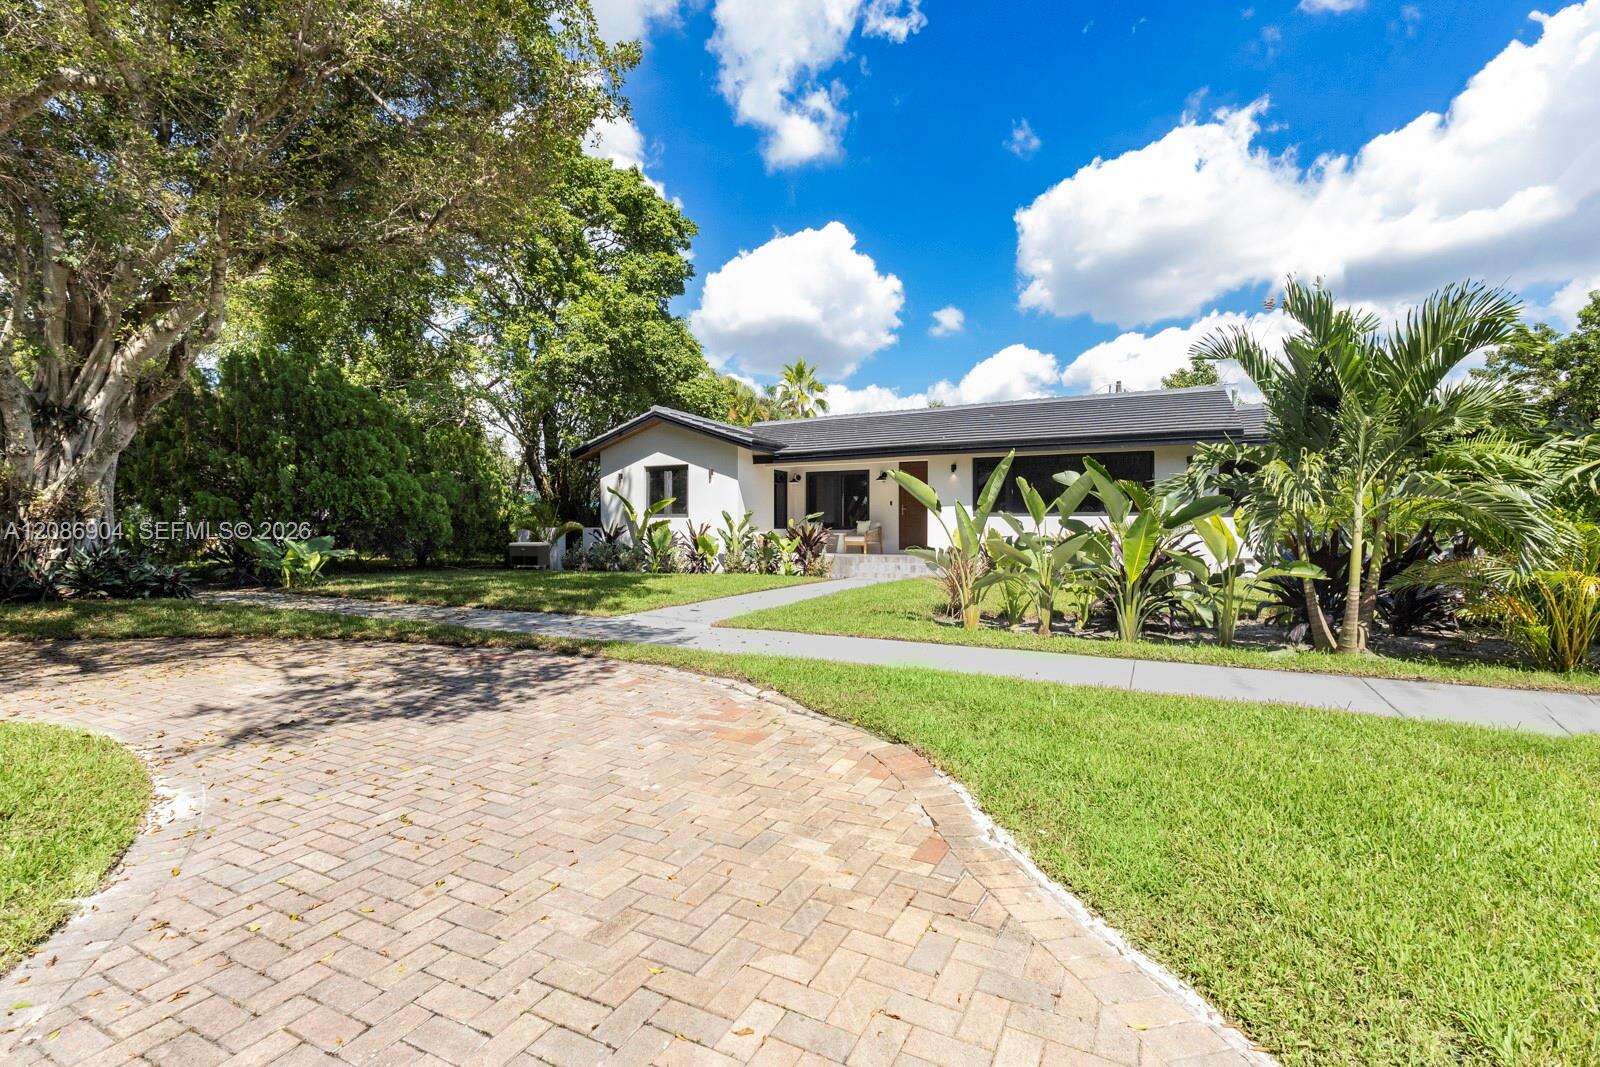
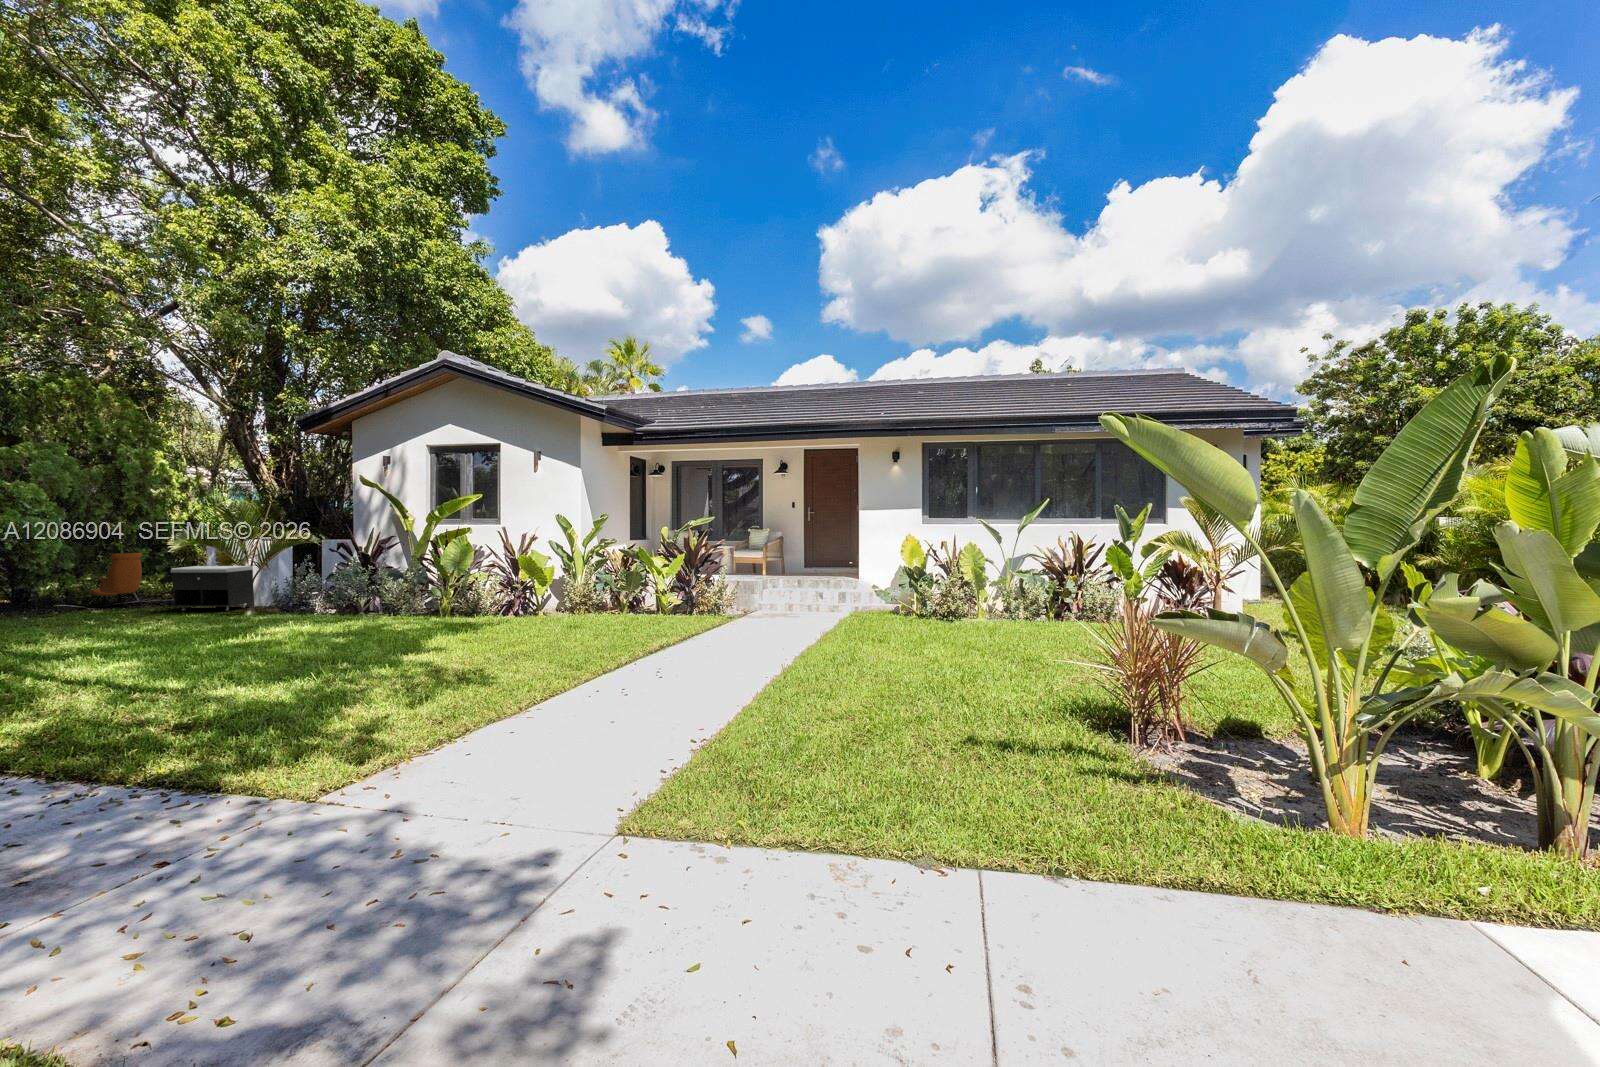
lounge chair: none [466,534,492,566] -> present [89,553,142,607]

